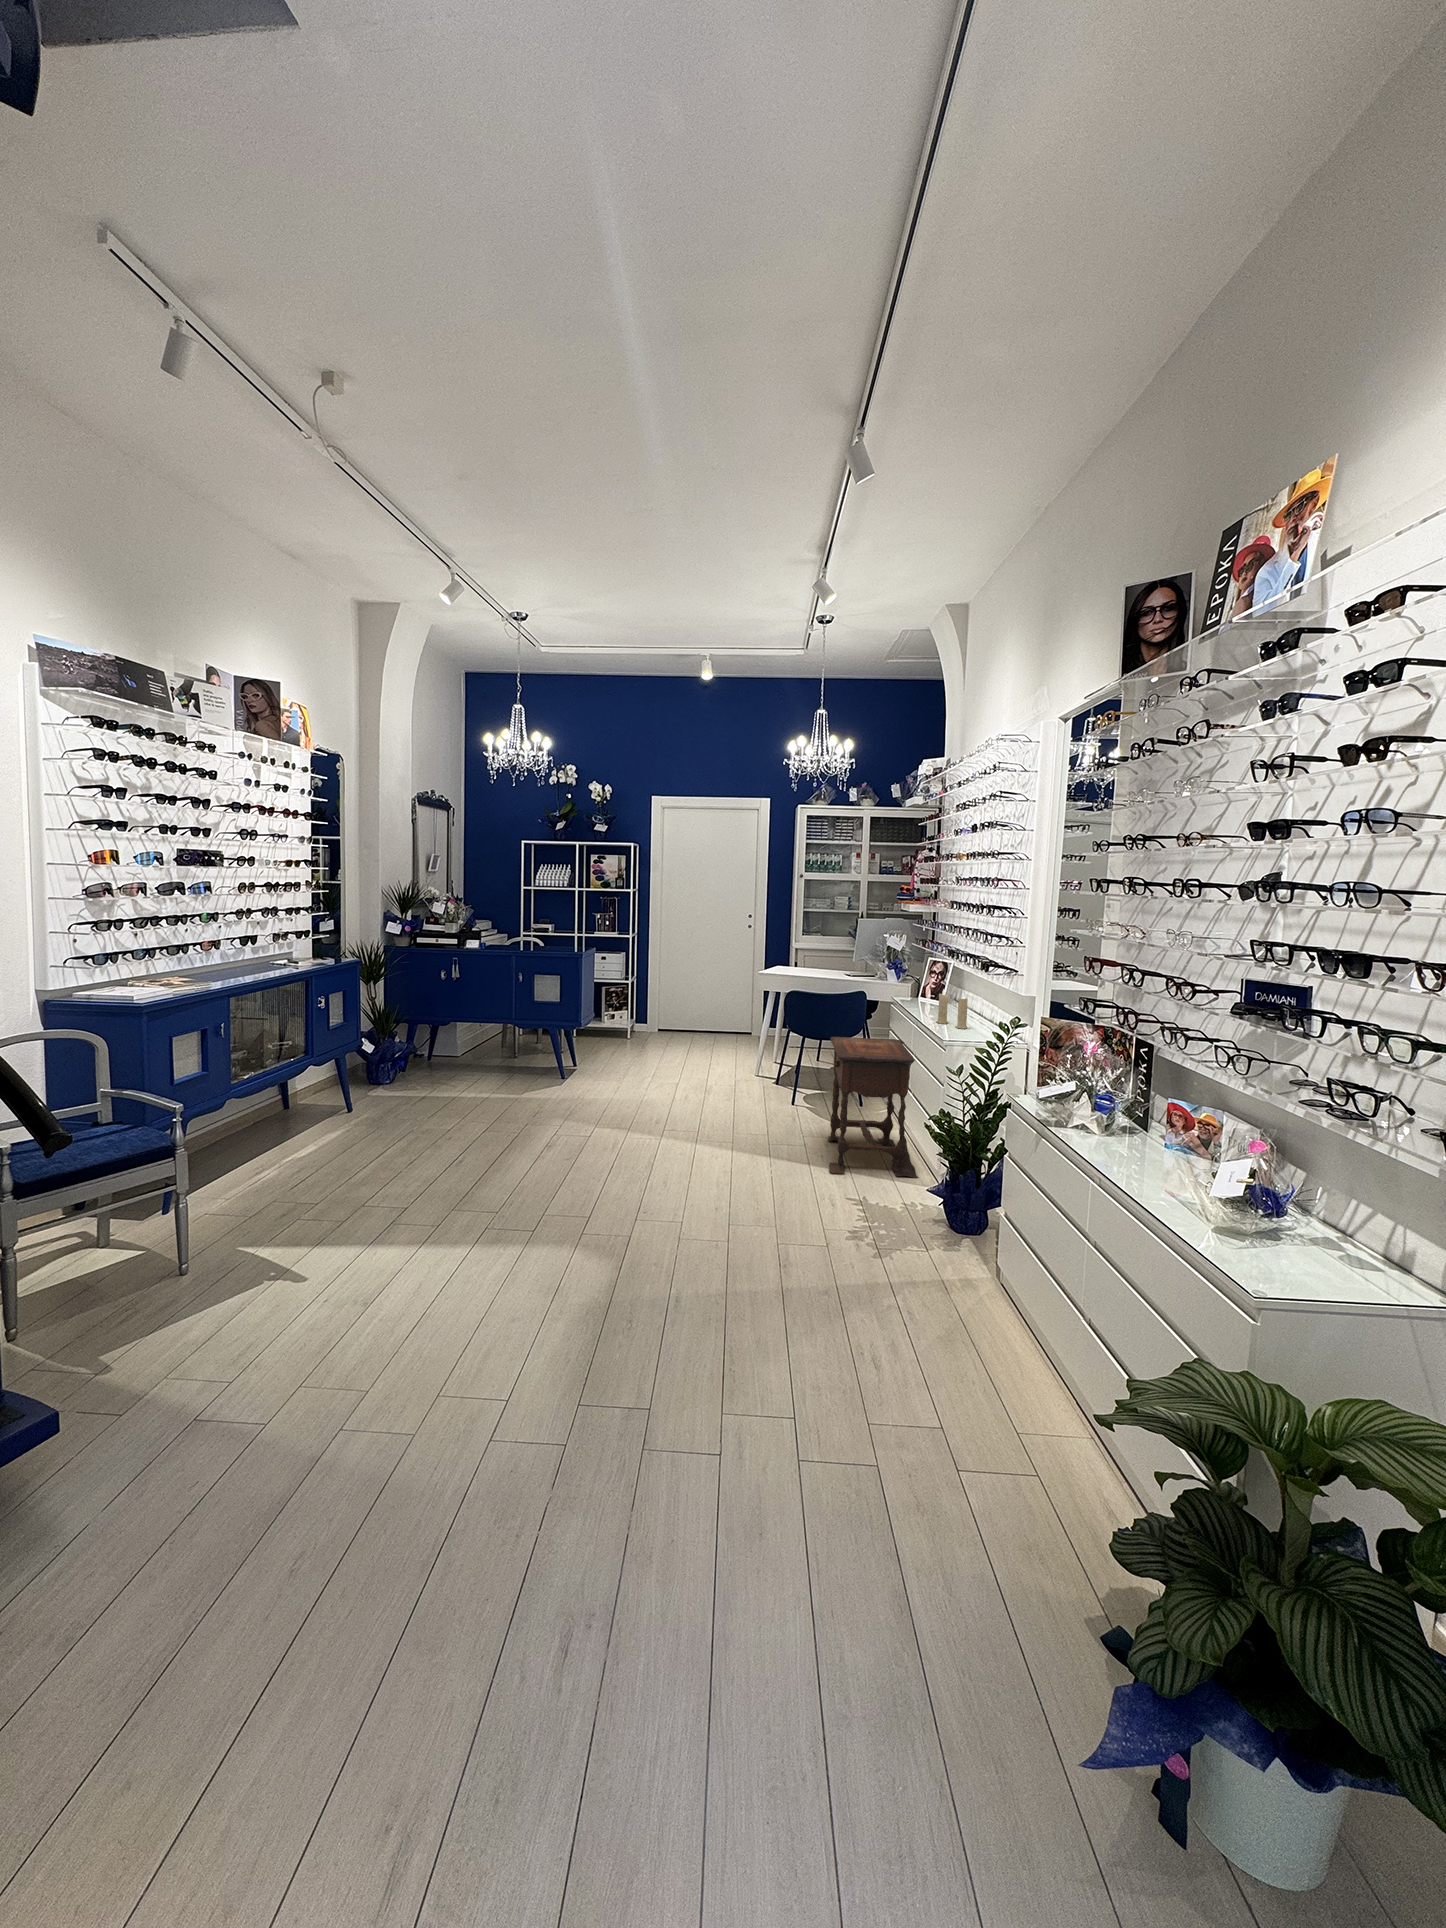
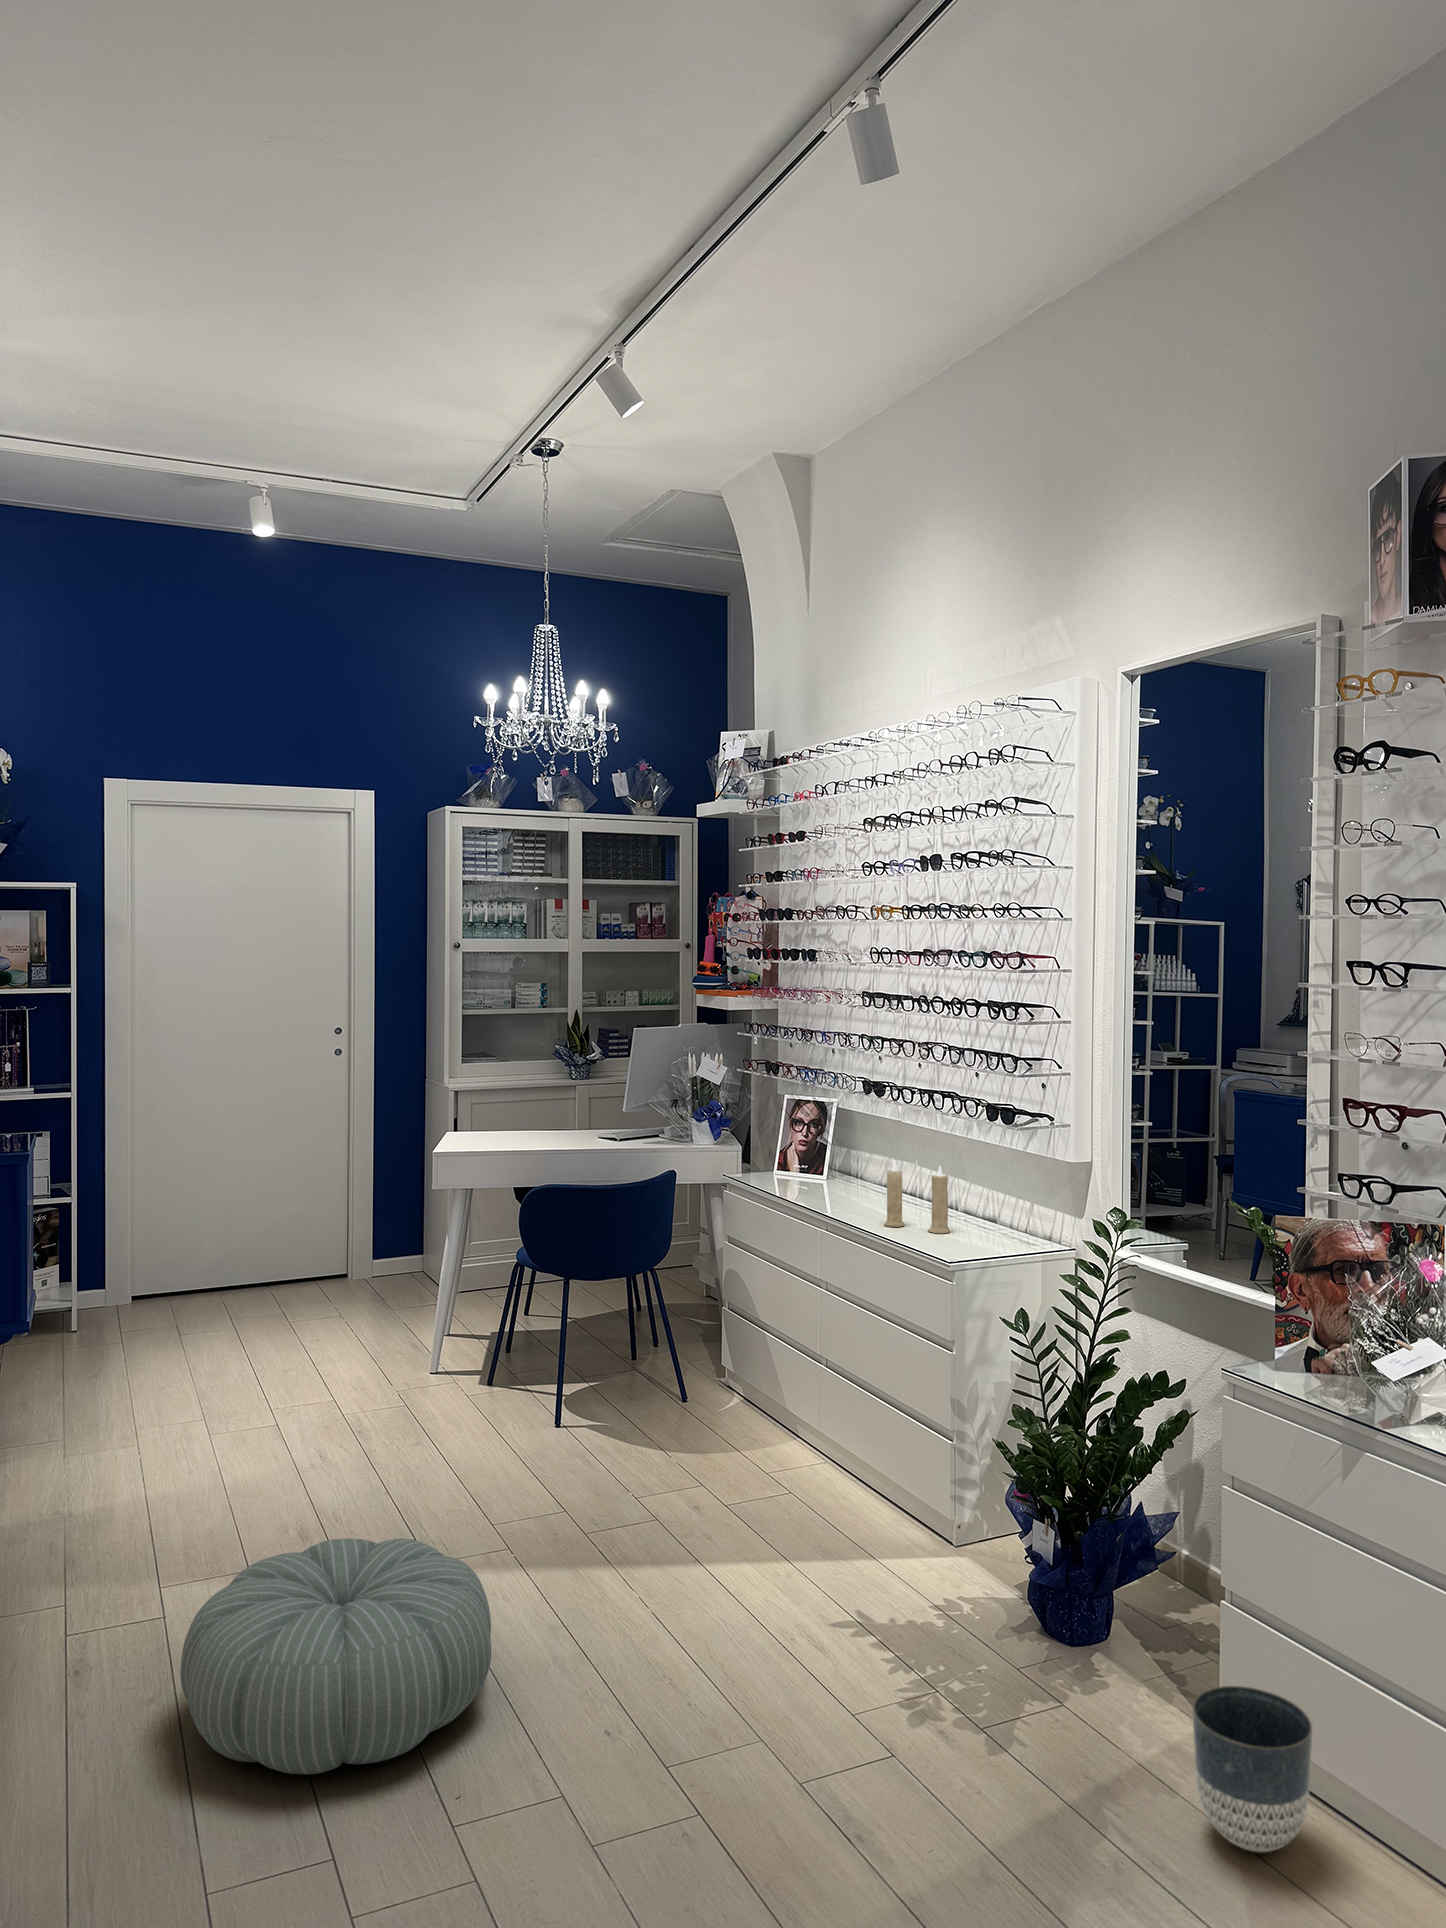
side table: present [828,1037,918,1178] -> none [679,1266,904,1570]
pouf: none [566,1115,689,1195] -> present [180,1539,491,1774]
planter: none [942,1245,1002,1324] -> present [1193,1686,1312,1852]

